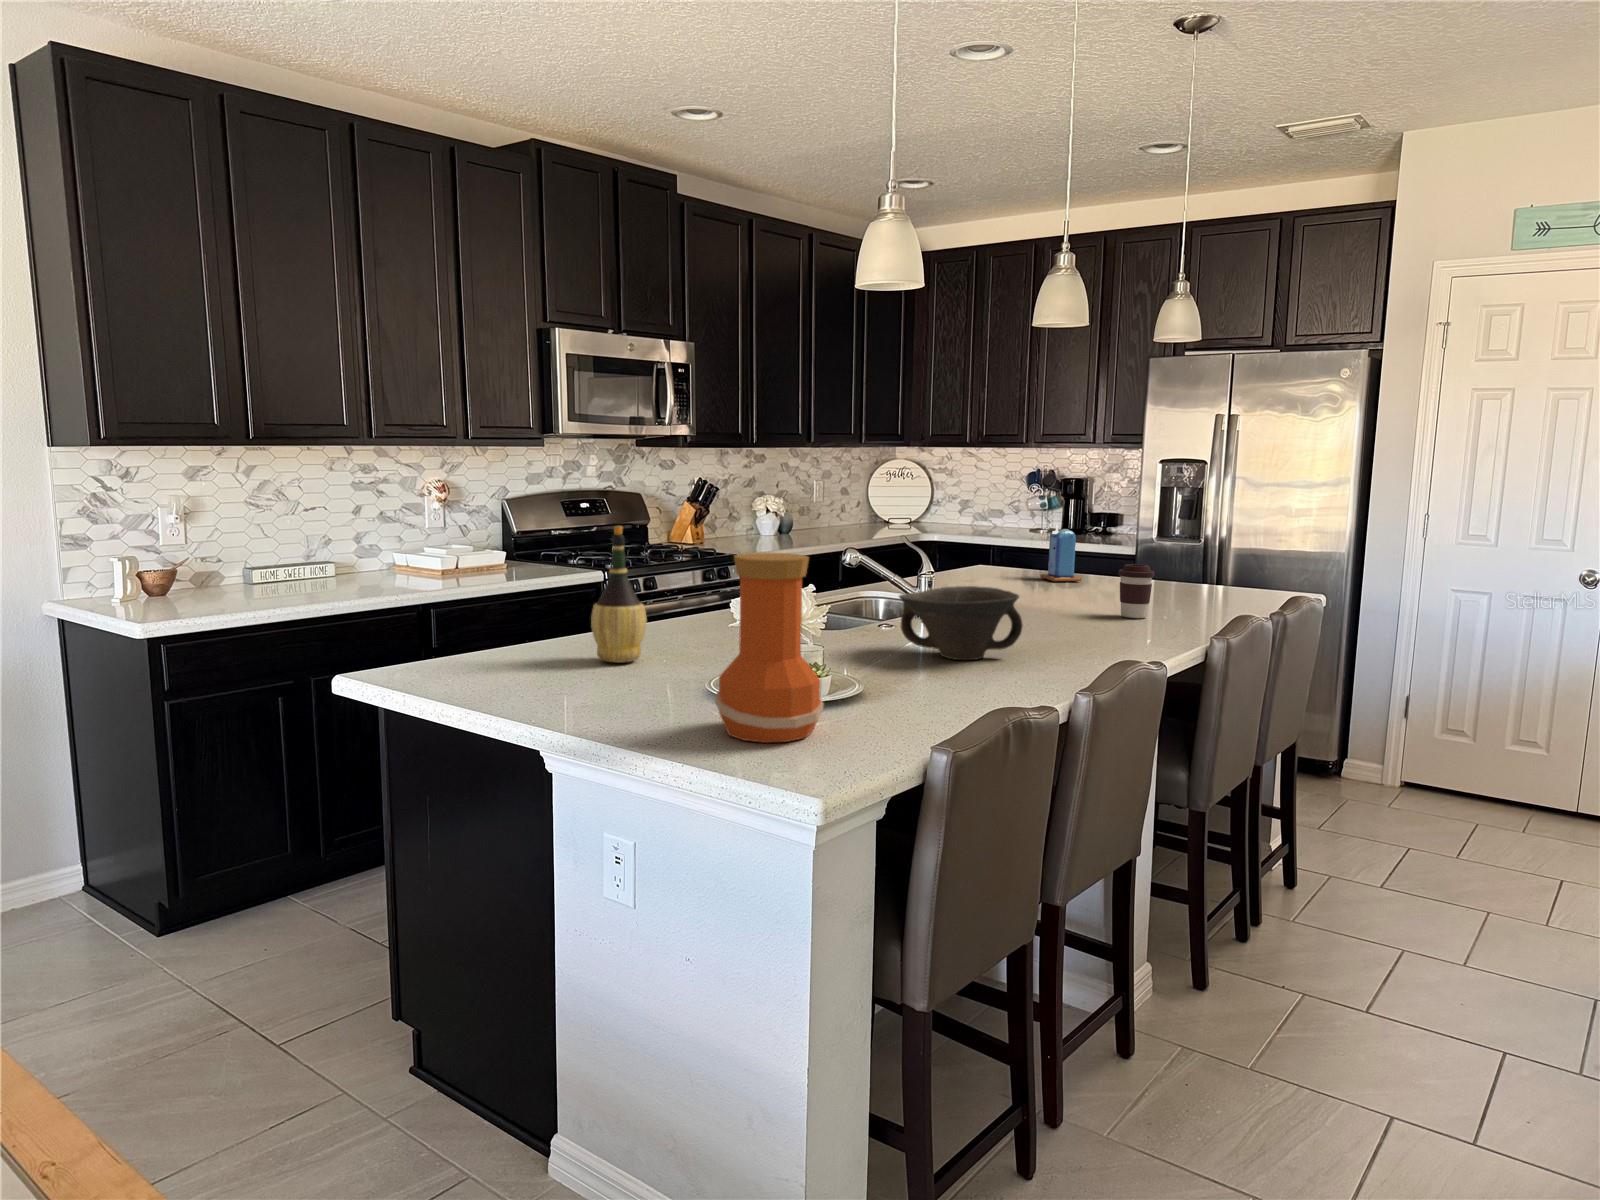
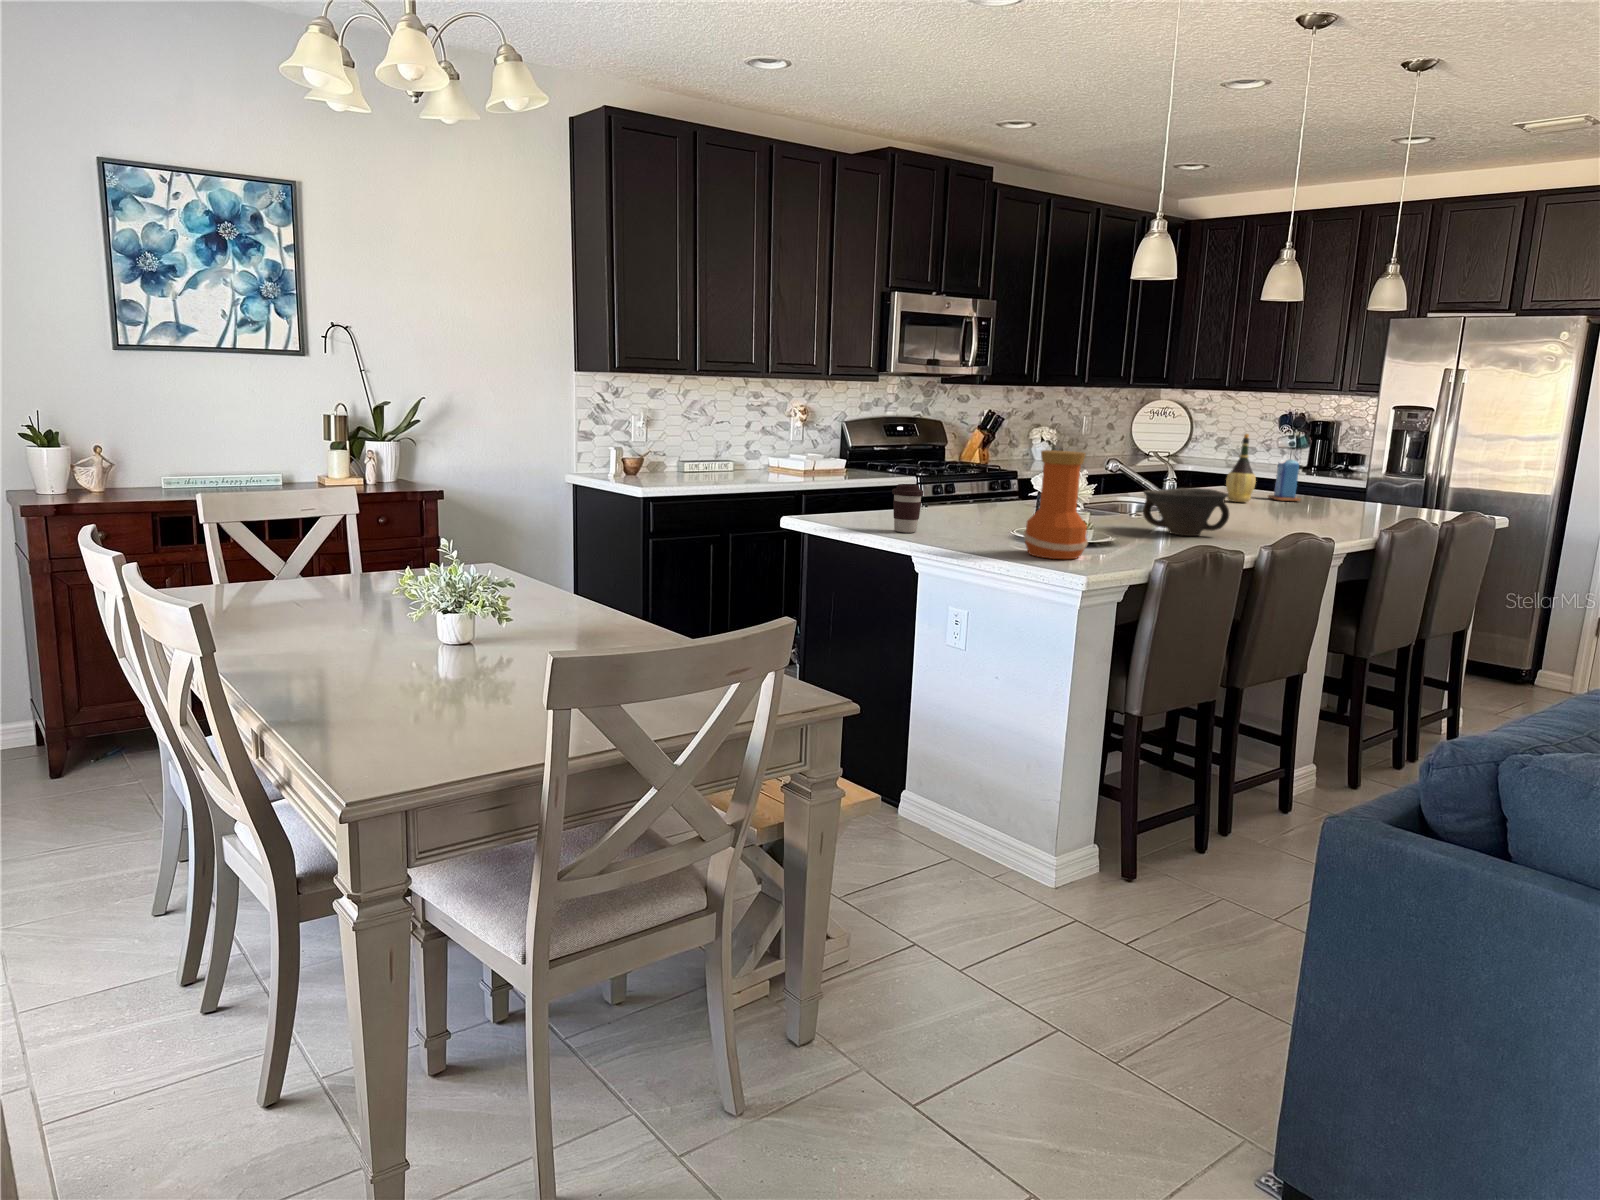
wine bottle: present [591,526,647,663] -> present [1226,434,1256,502]
coffee cup: present [1118,564,1155,618] -> present [892,484,923,533]

